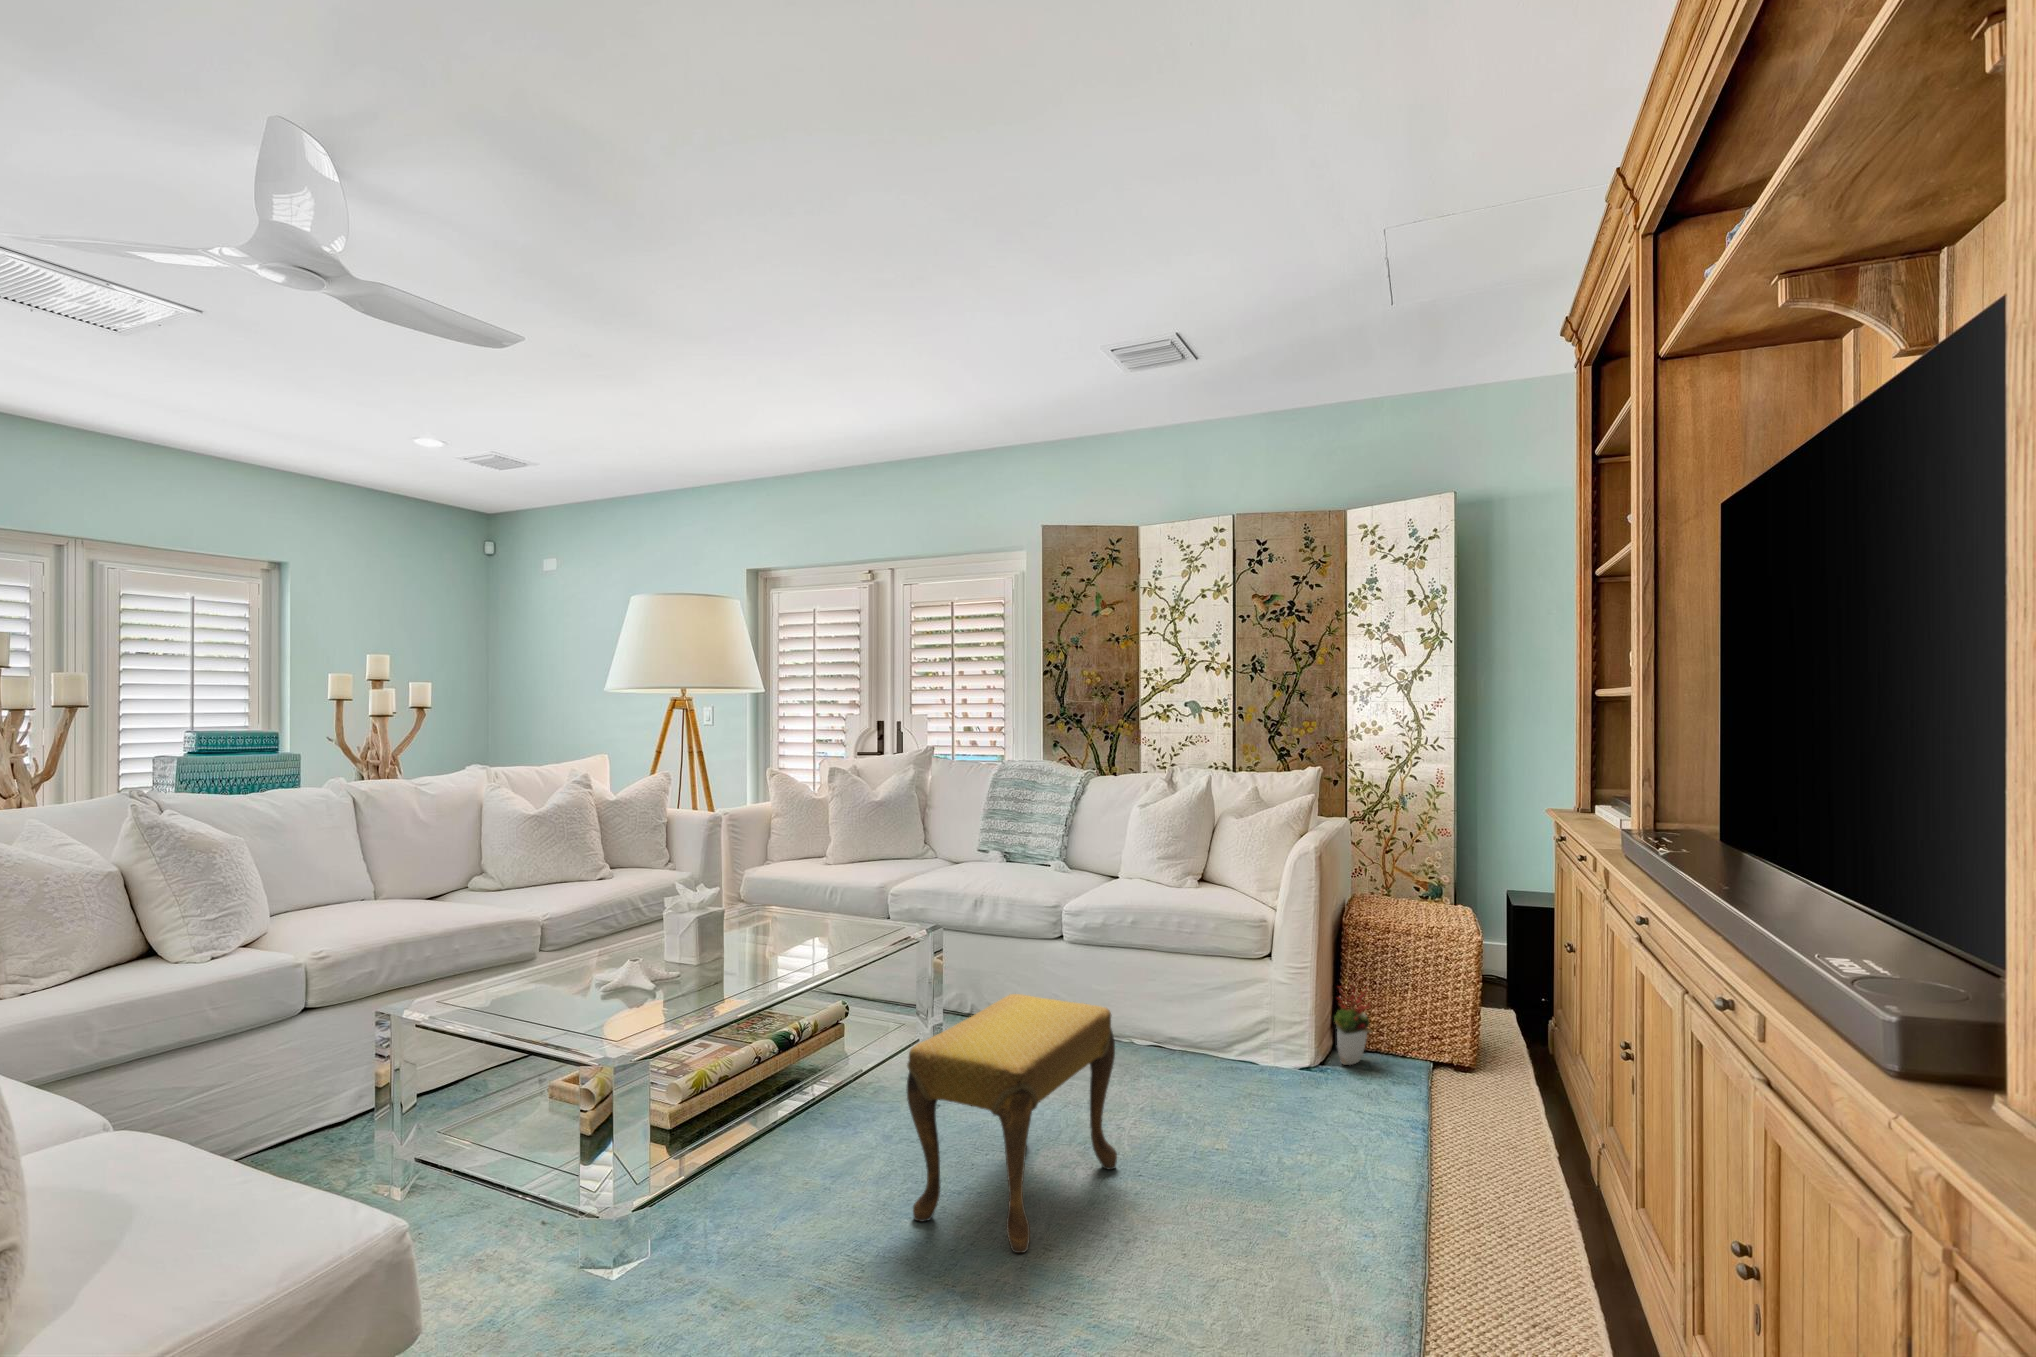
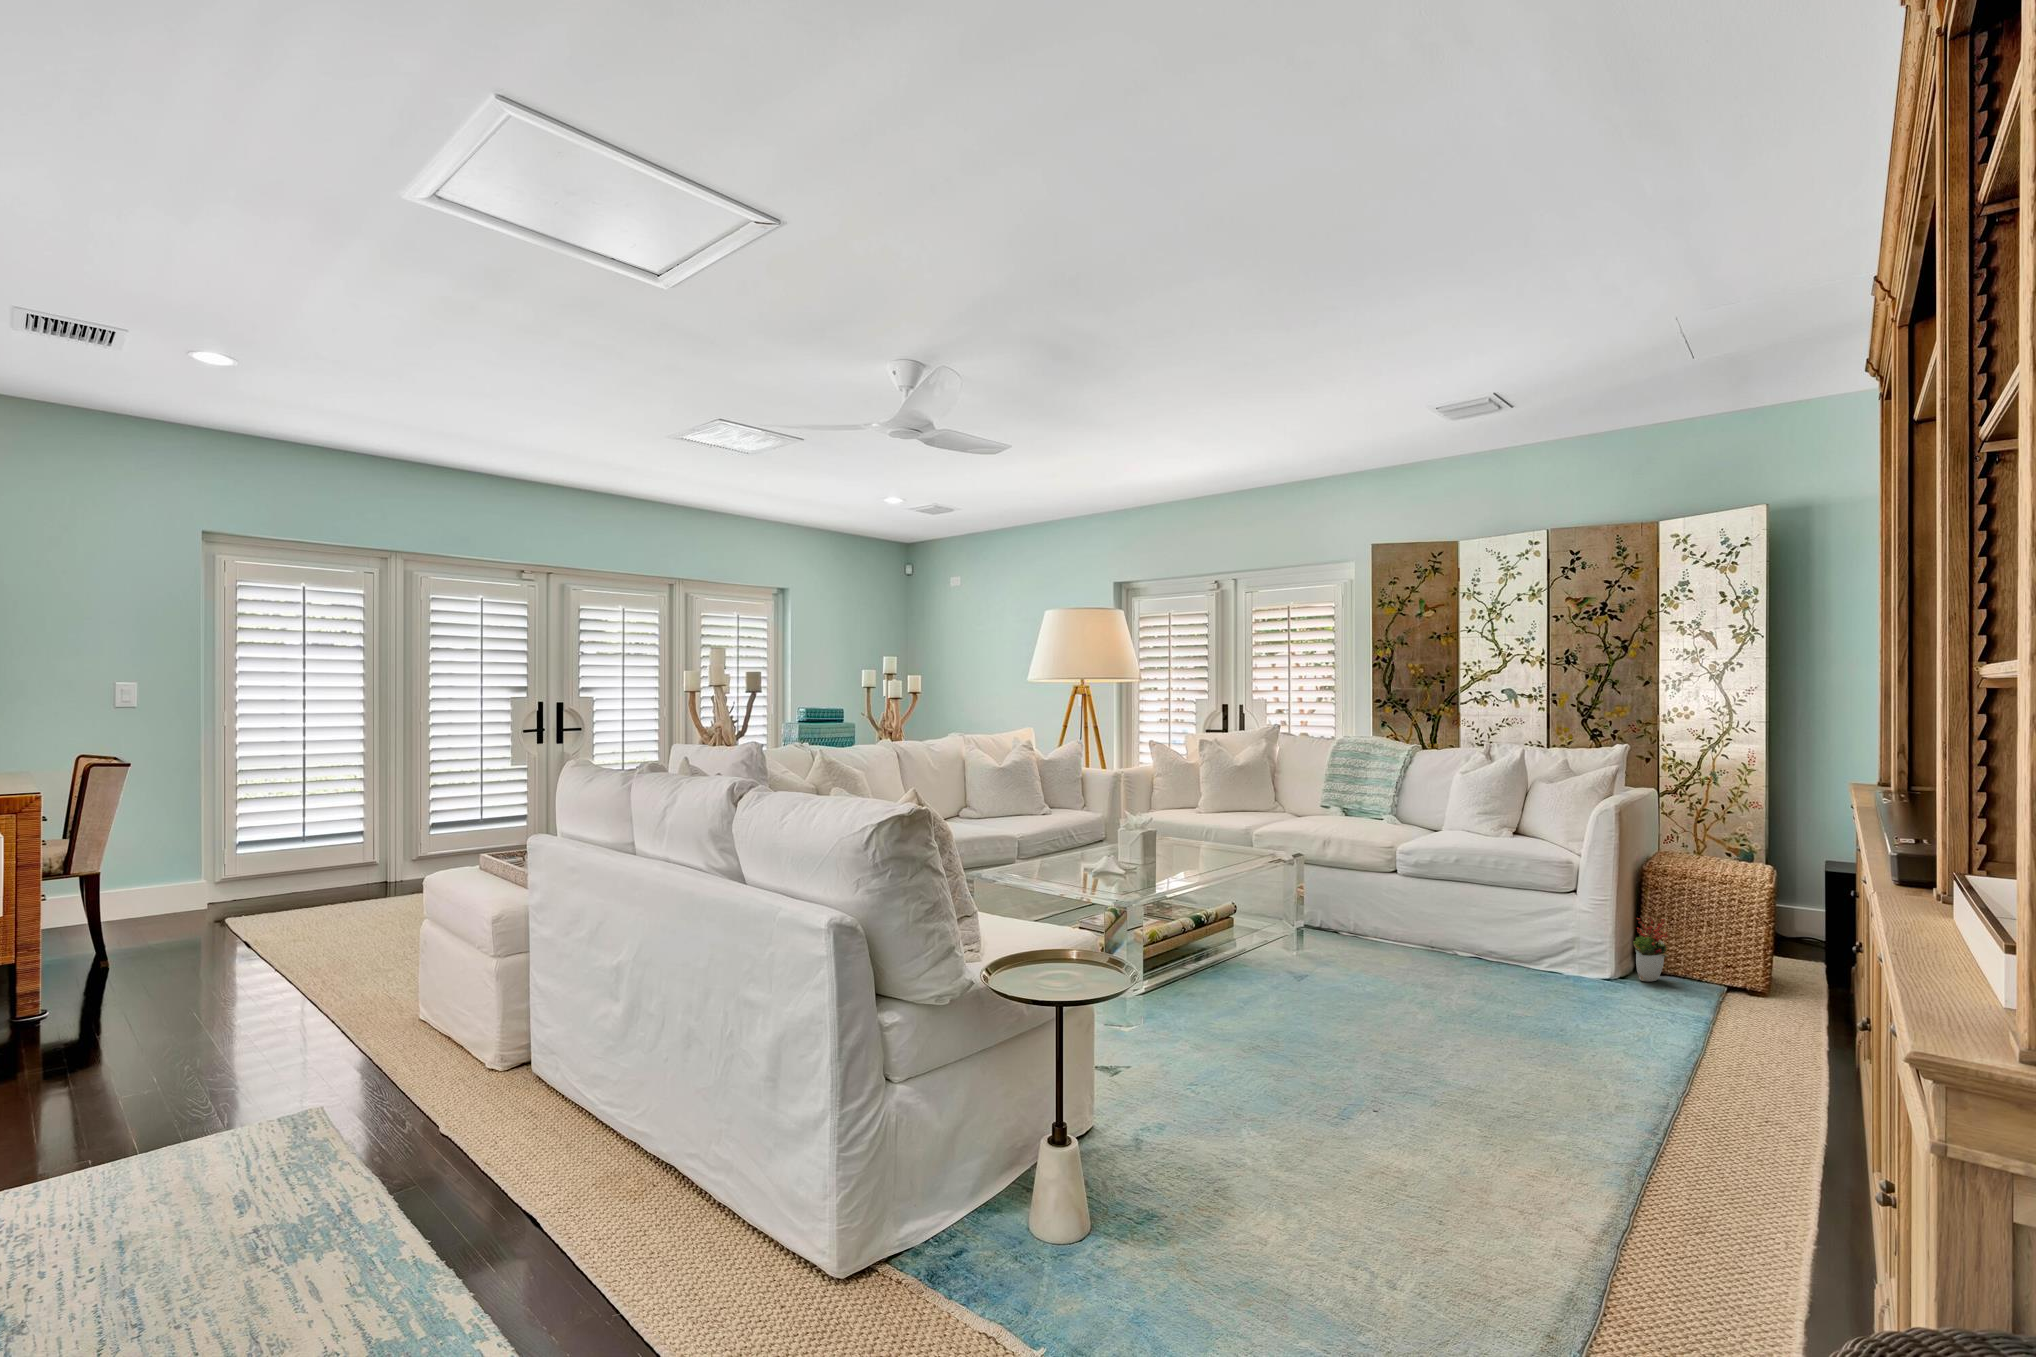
footstool: present [907,994,1117,1253] -> none [1296,893,1447,1050]

